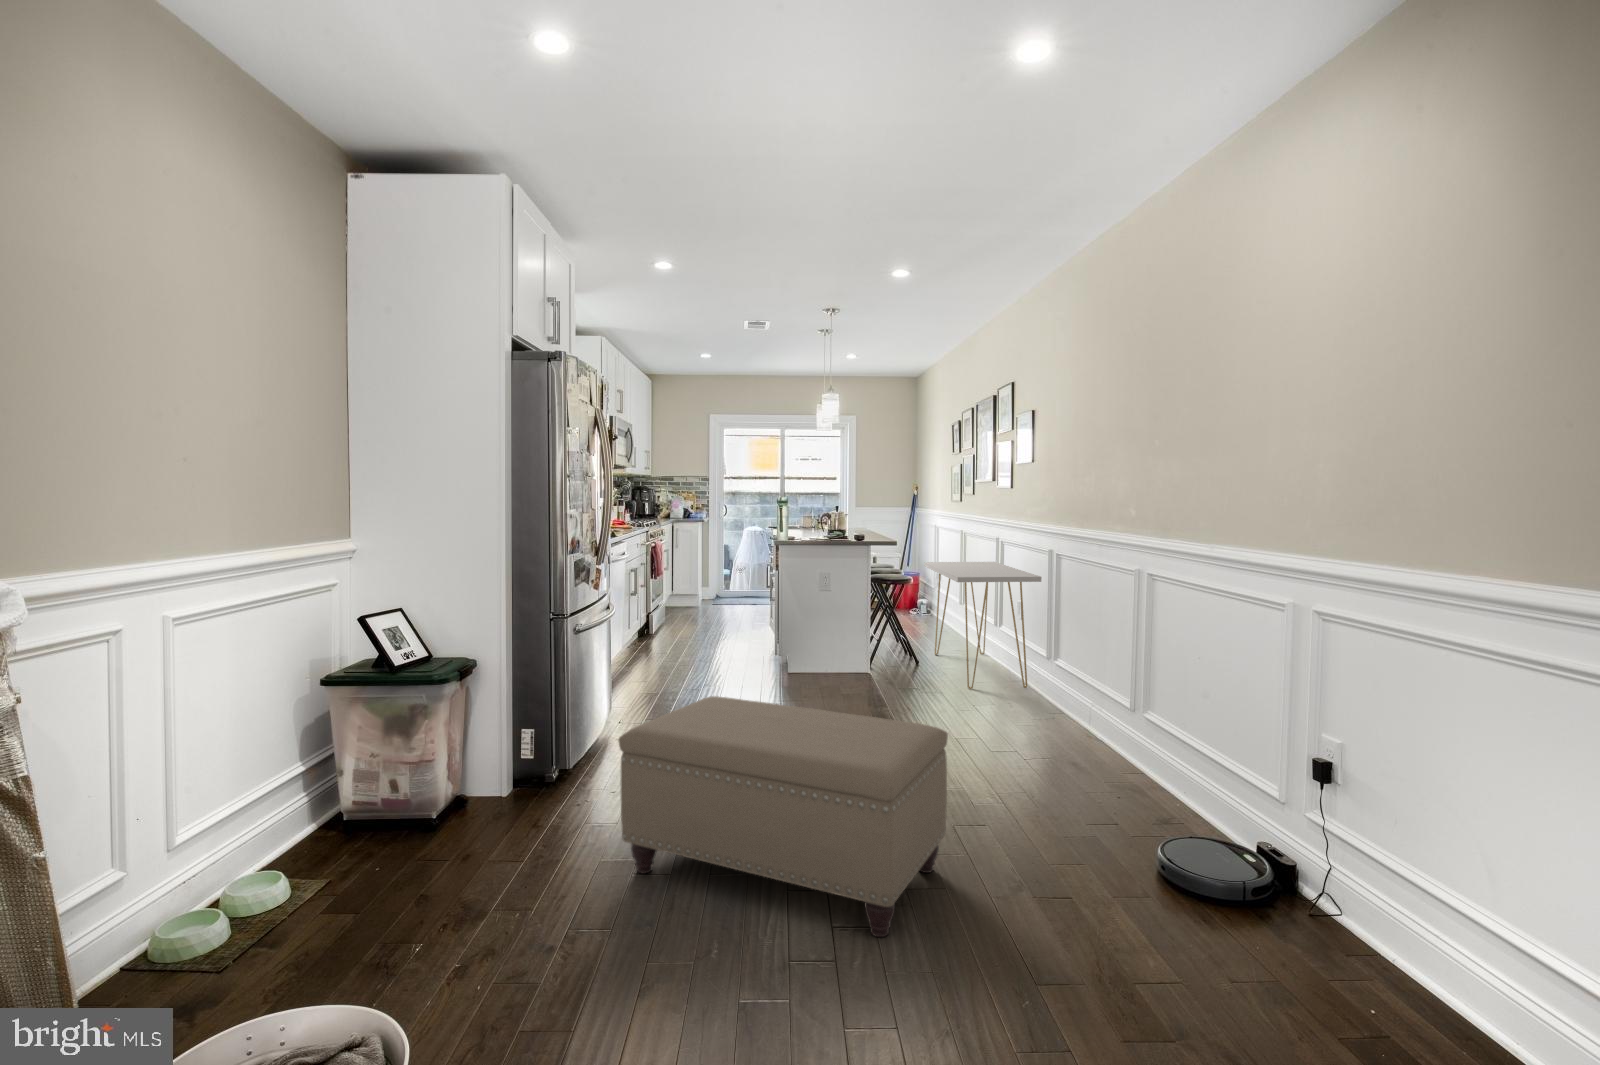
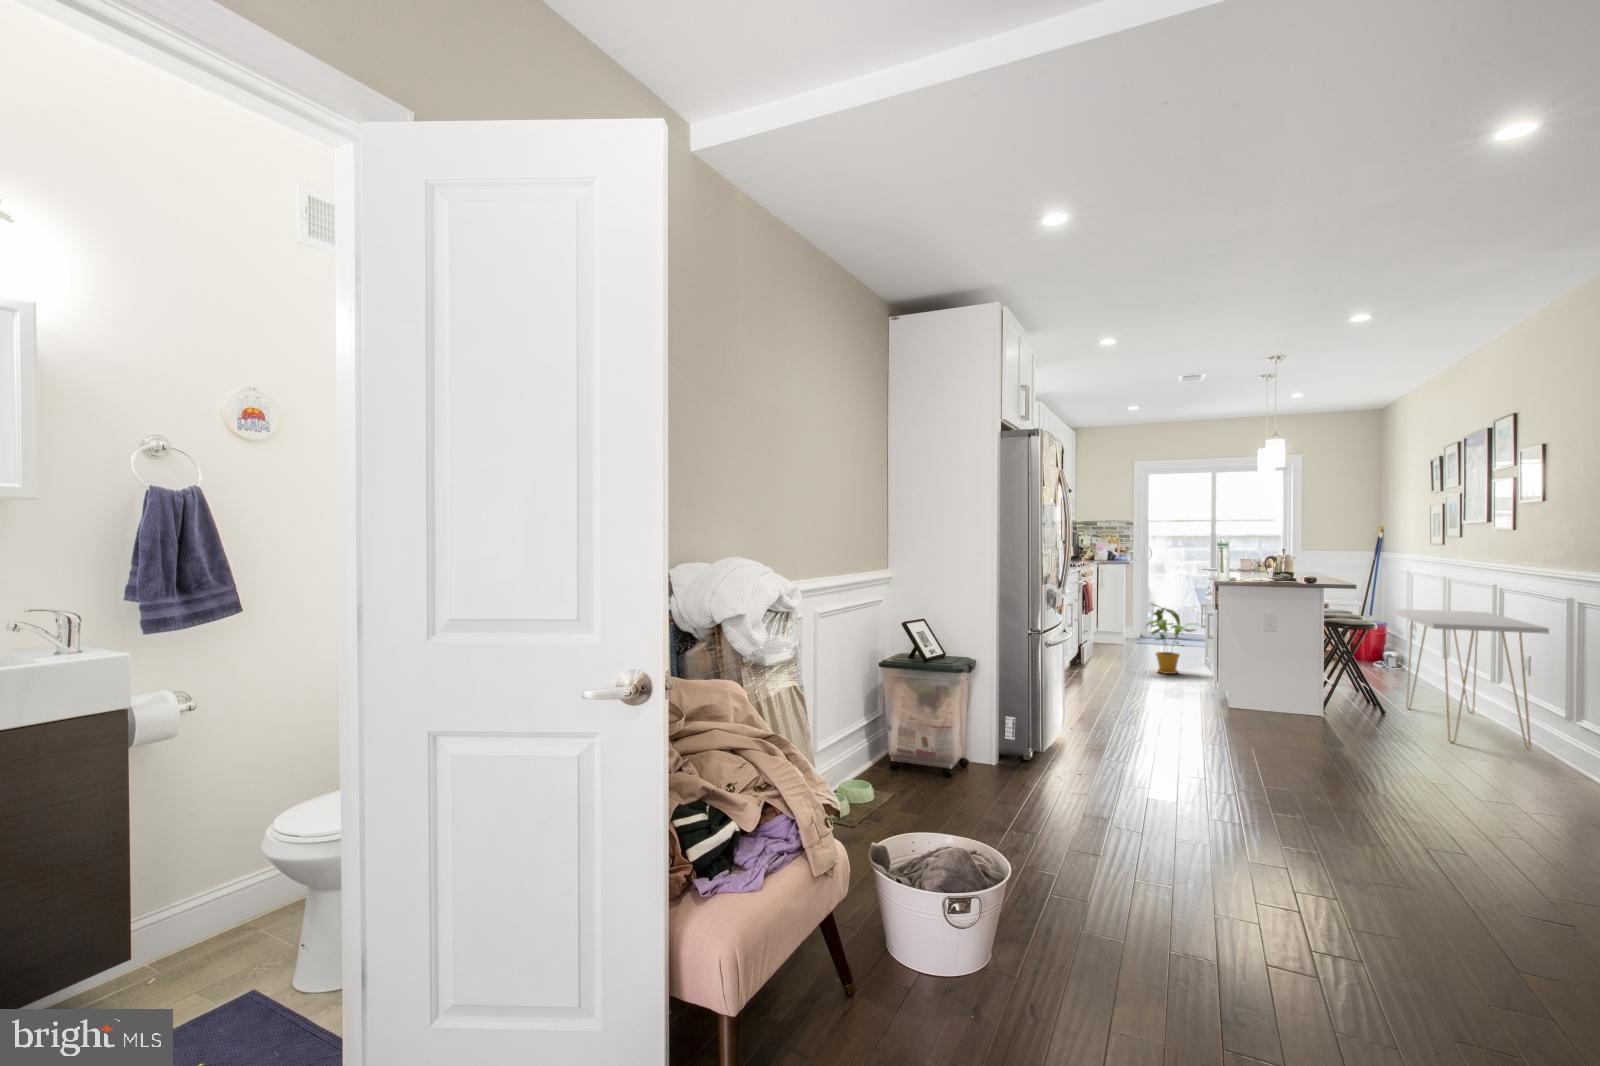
house plant: none [712,564,768,637] -> present [1147,604,1195,674]
ottoman: present [619,696,948,937] -> none [1103,702,1414,903]

